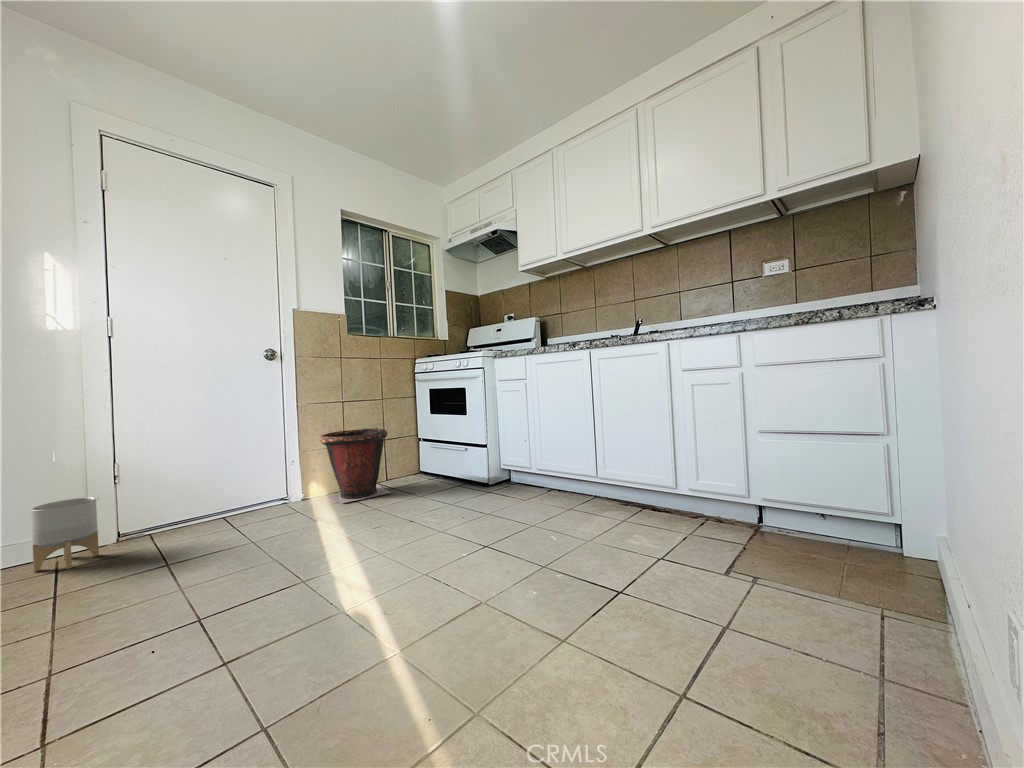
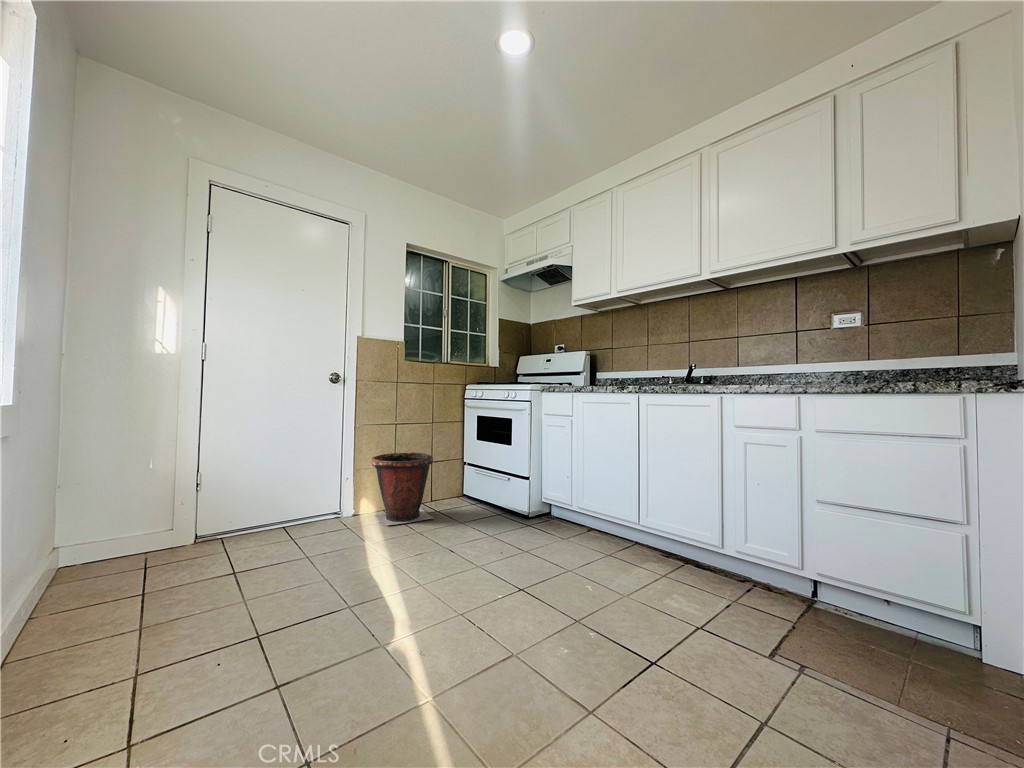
planter: present [31,497,99,572] -> none [126,504,179,568]

